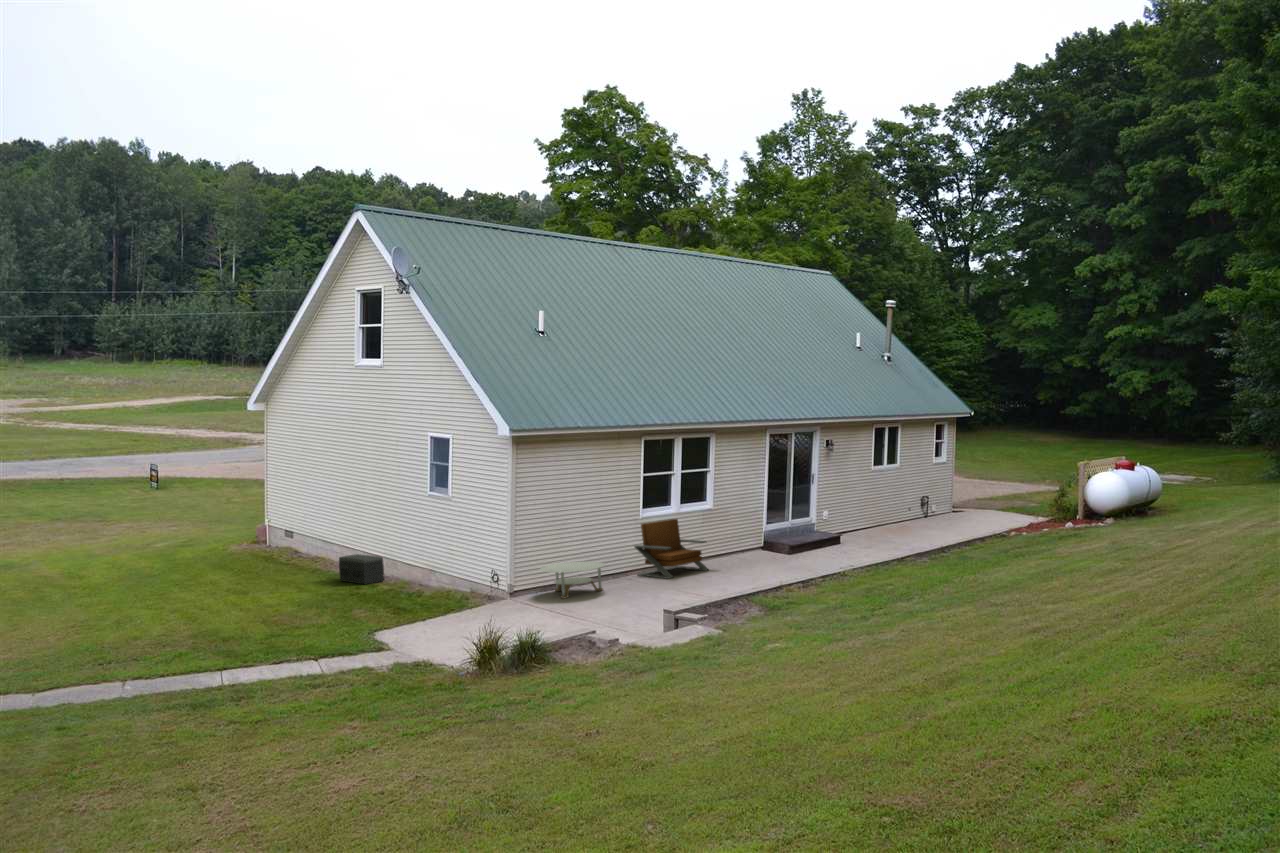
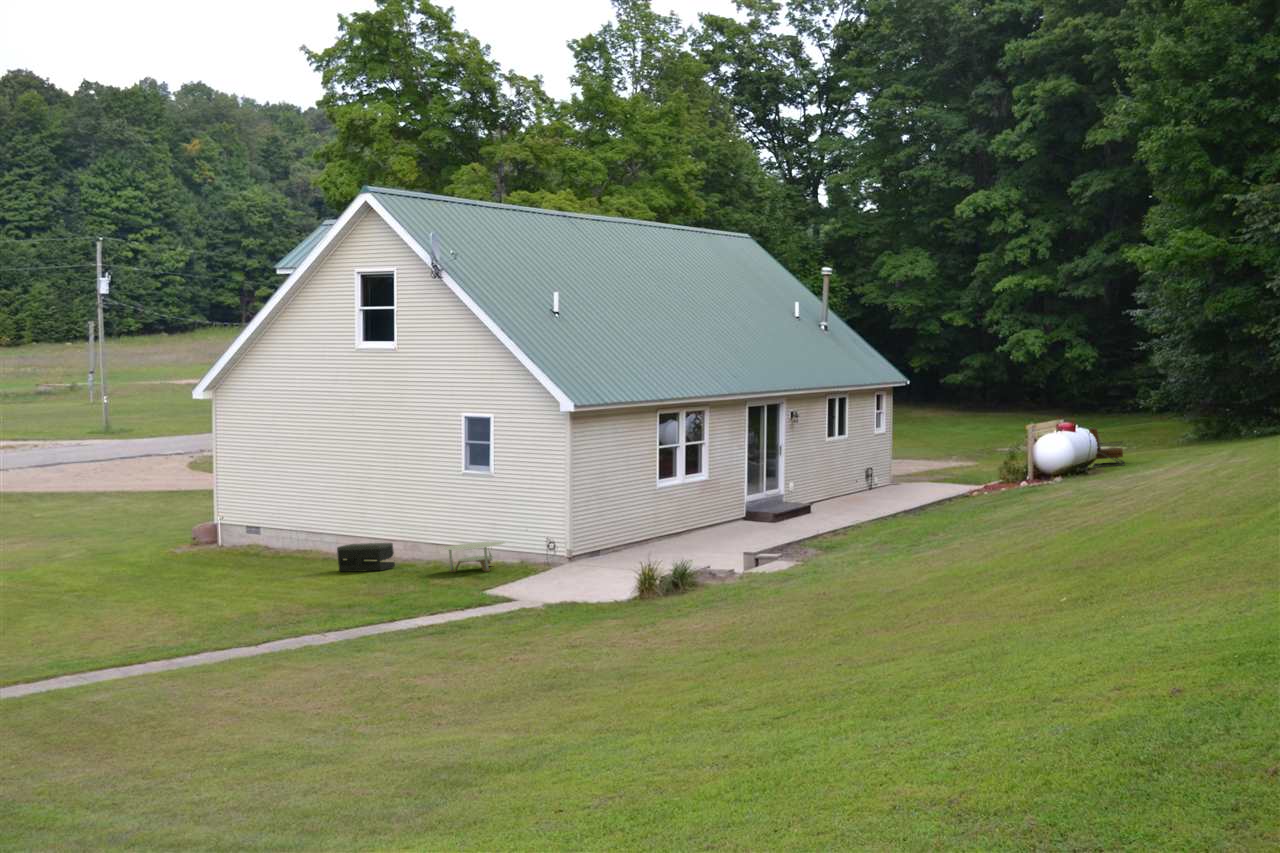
lounge chair: present [635,519,708,579] -> present [1089,428,1124,467]
round table: present [540,562,605,598] -> present [445,541,504,573]

